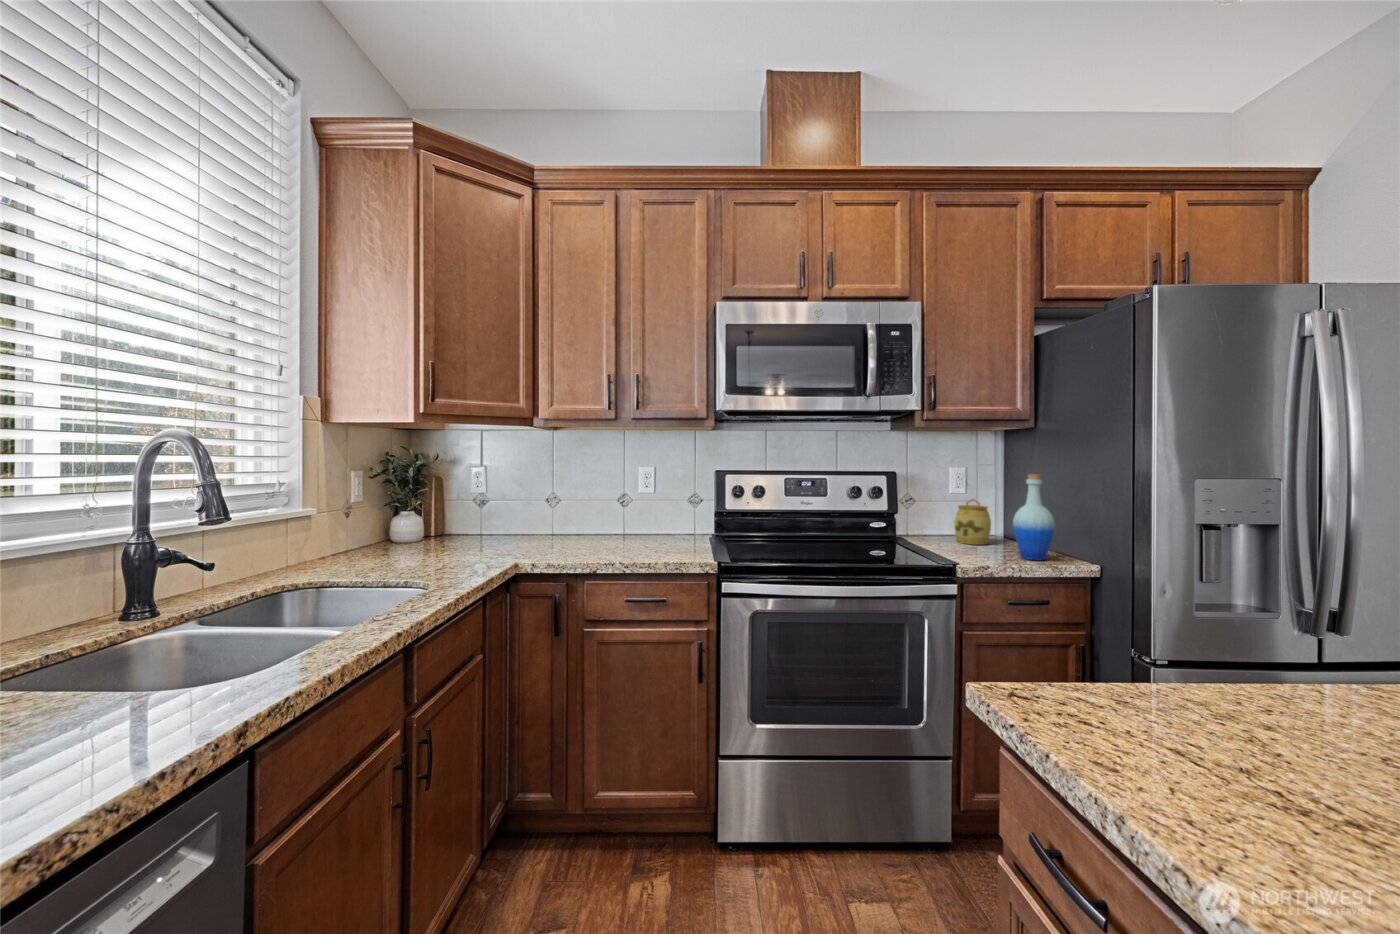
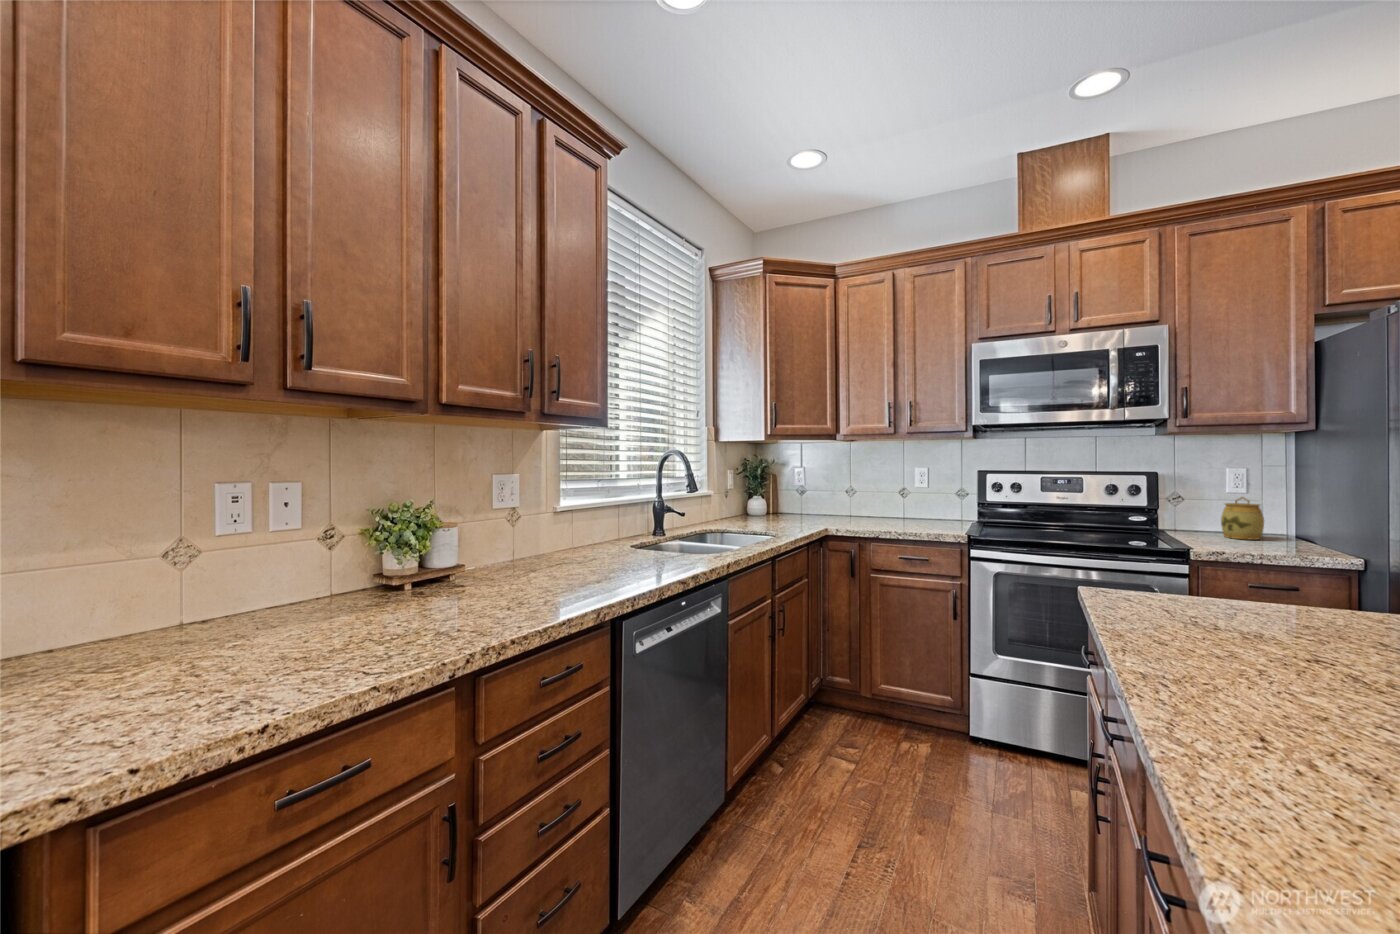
bottle: present [1013,474,1055,560] -> none [1267,473,1314,552]

